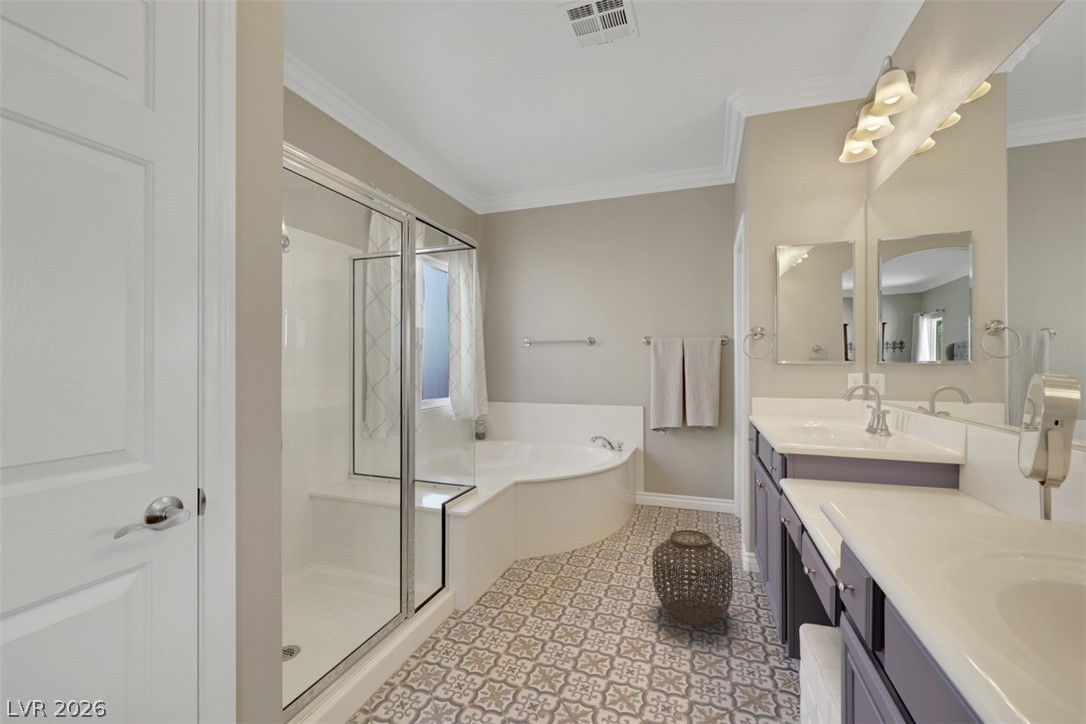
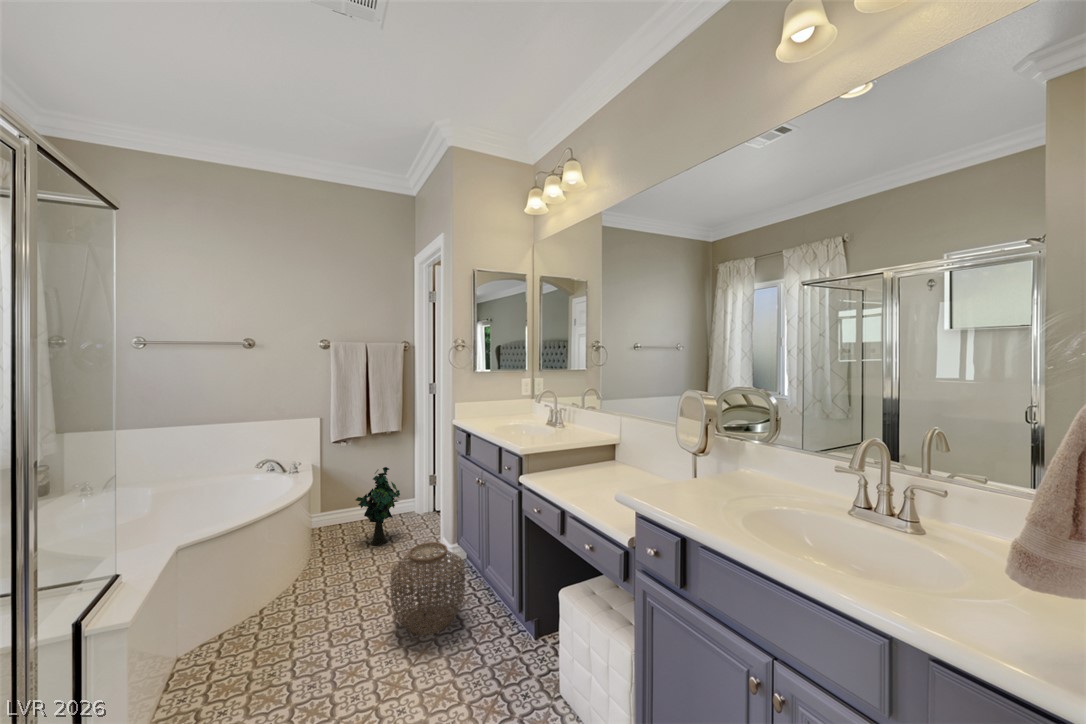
decorative plant: none [662,456,707,533] -> present [356,467,400,545]

